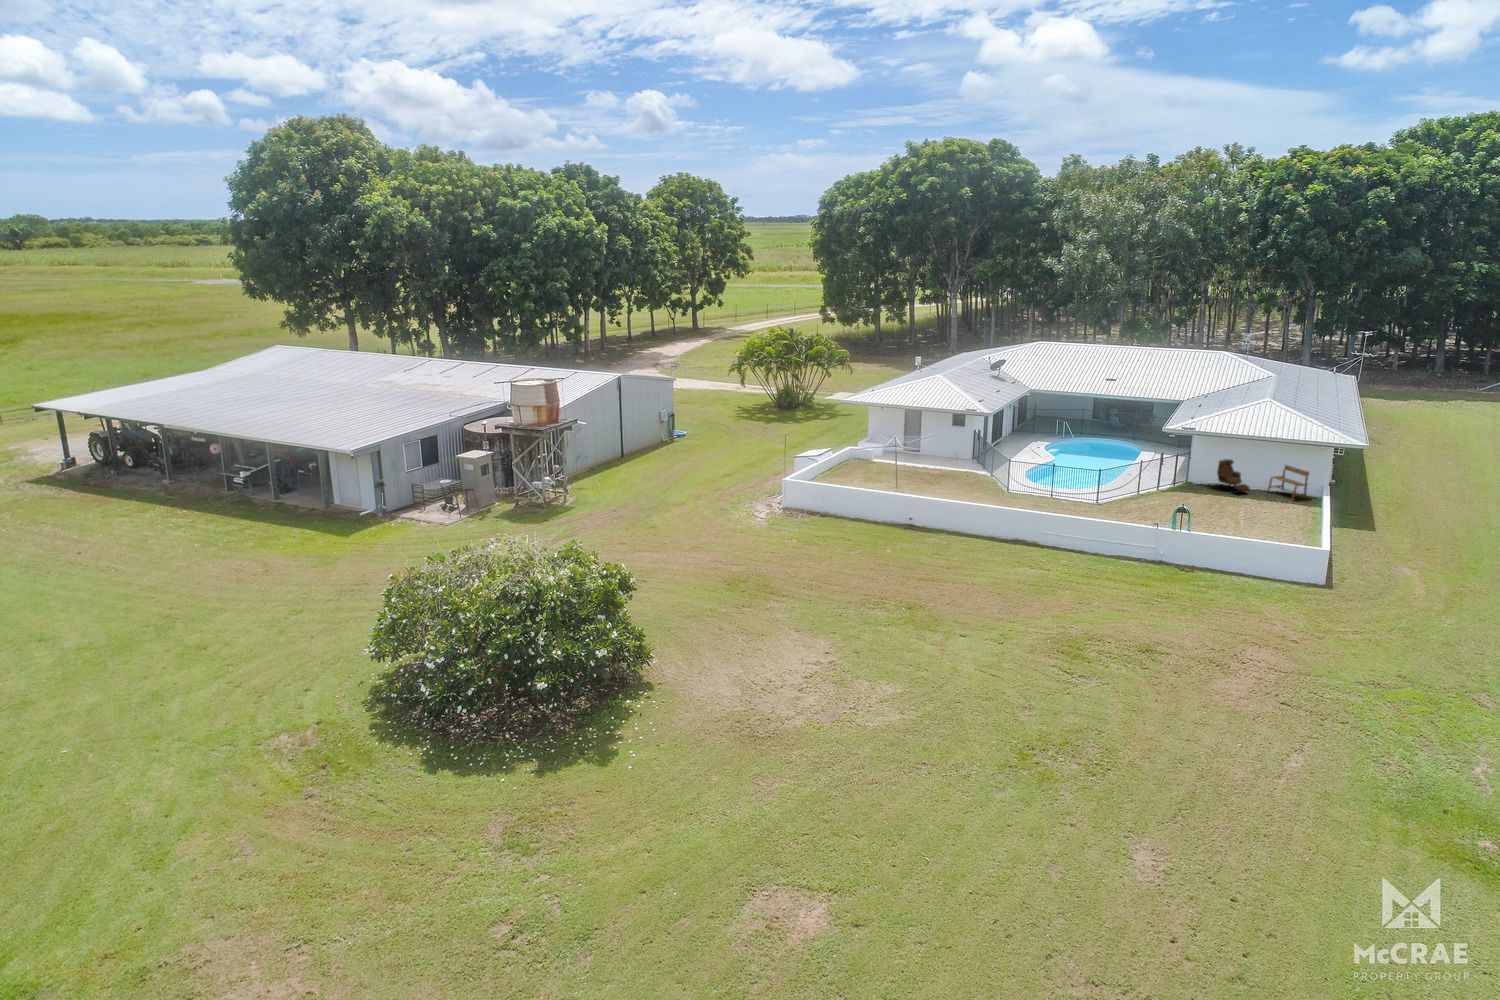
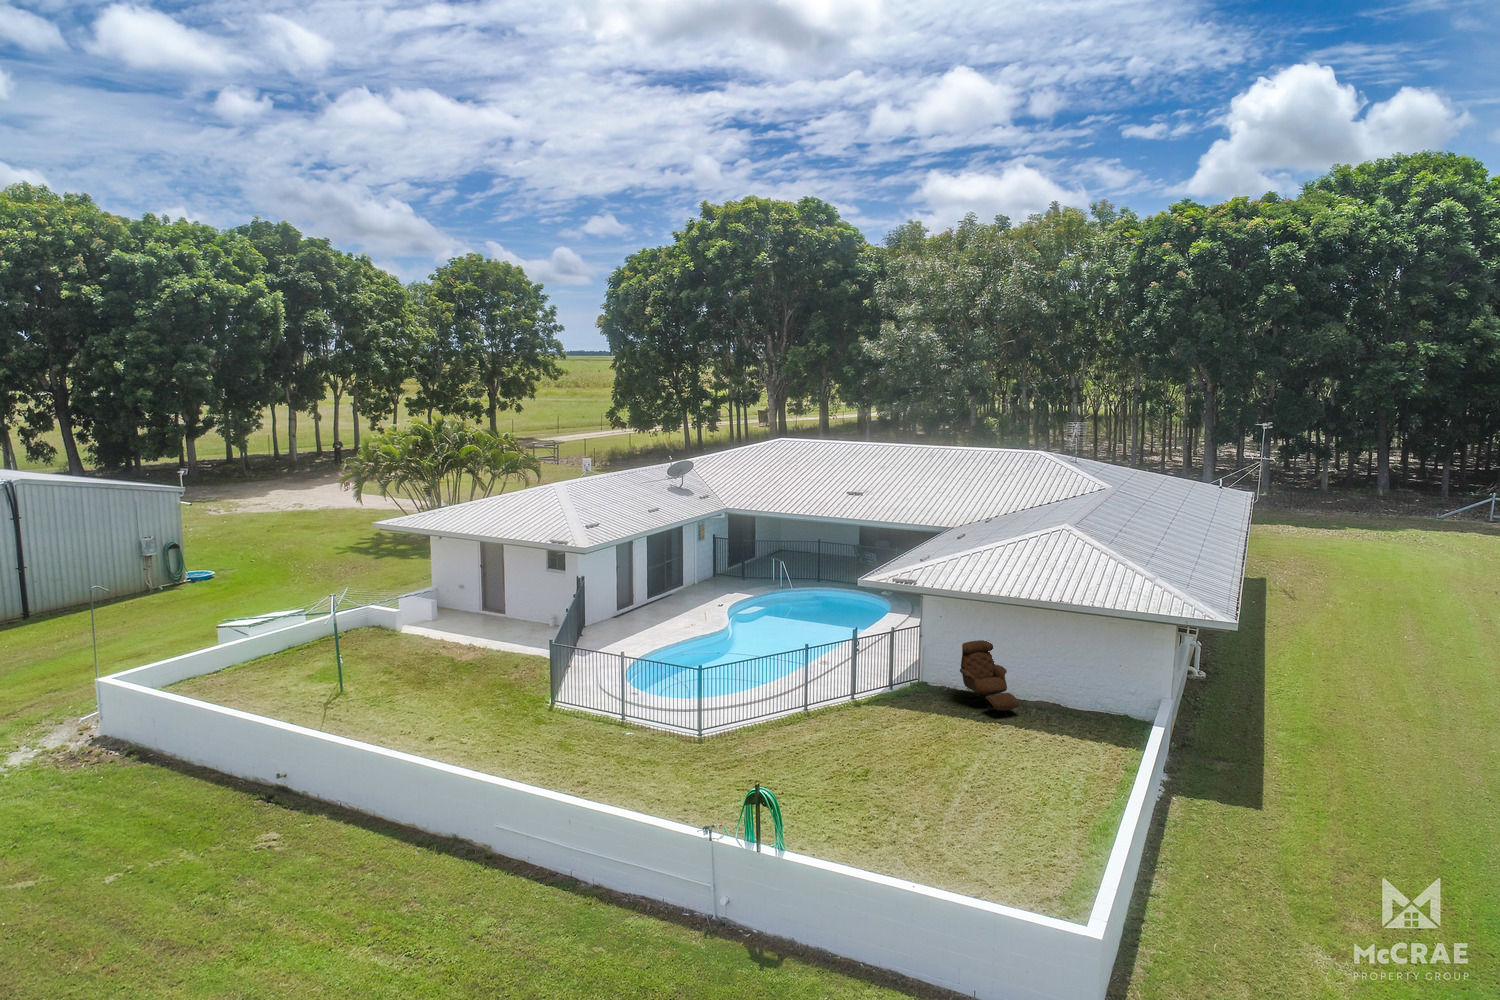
bench: present [1268,465,1309,500] -> none [1056,654,1128,735]

